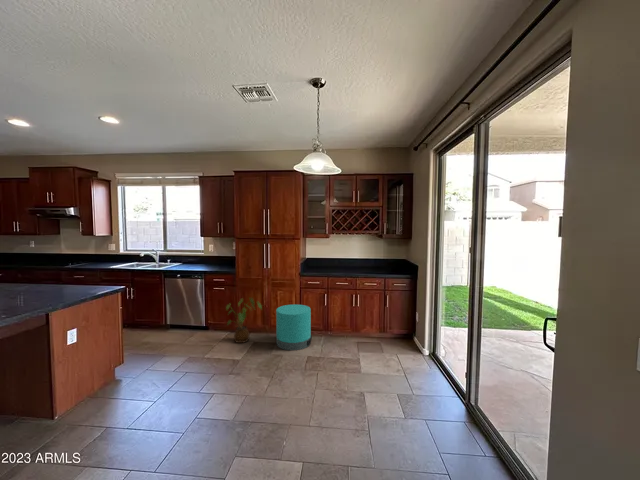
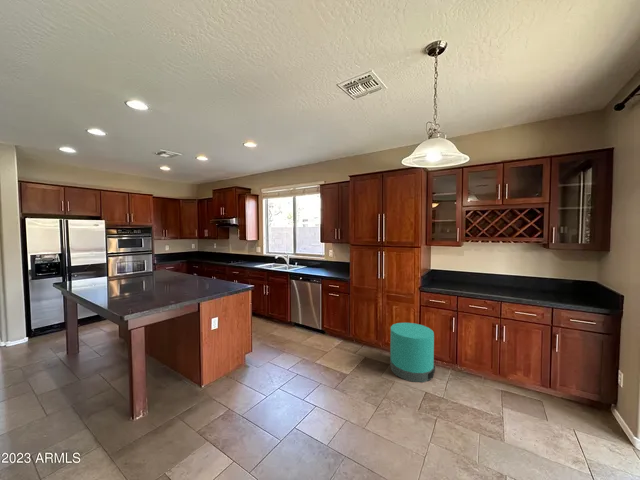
house plant: present [226,298,262,343] -> none [338,308,375,356]

